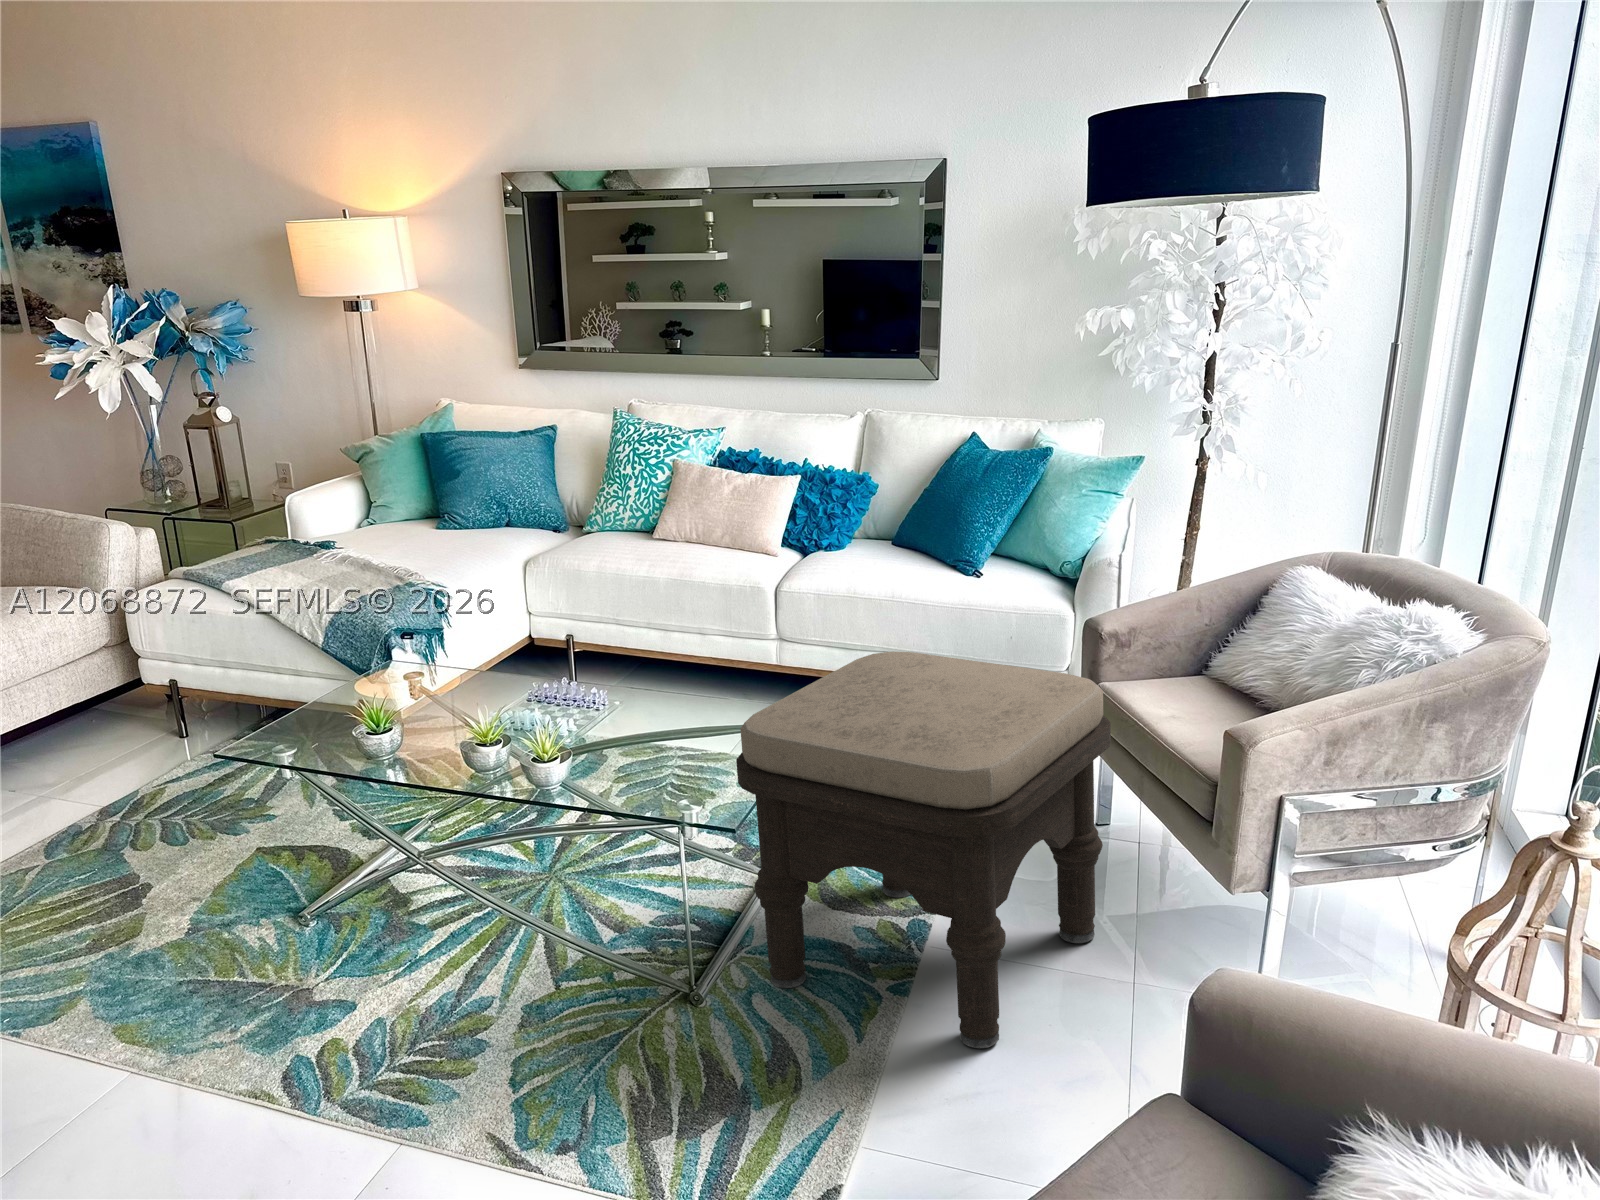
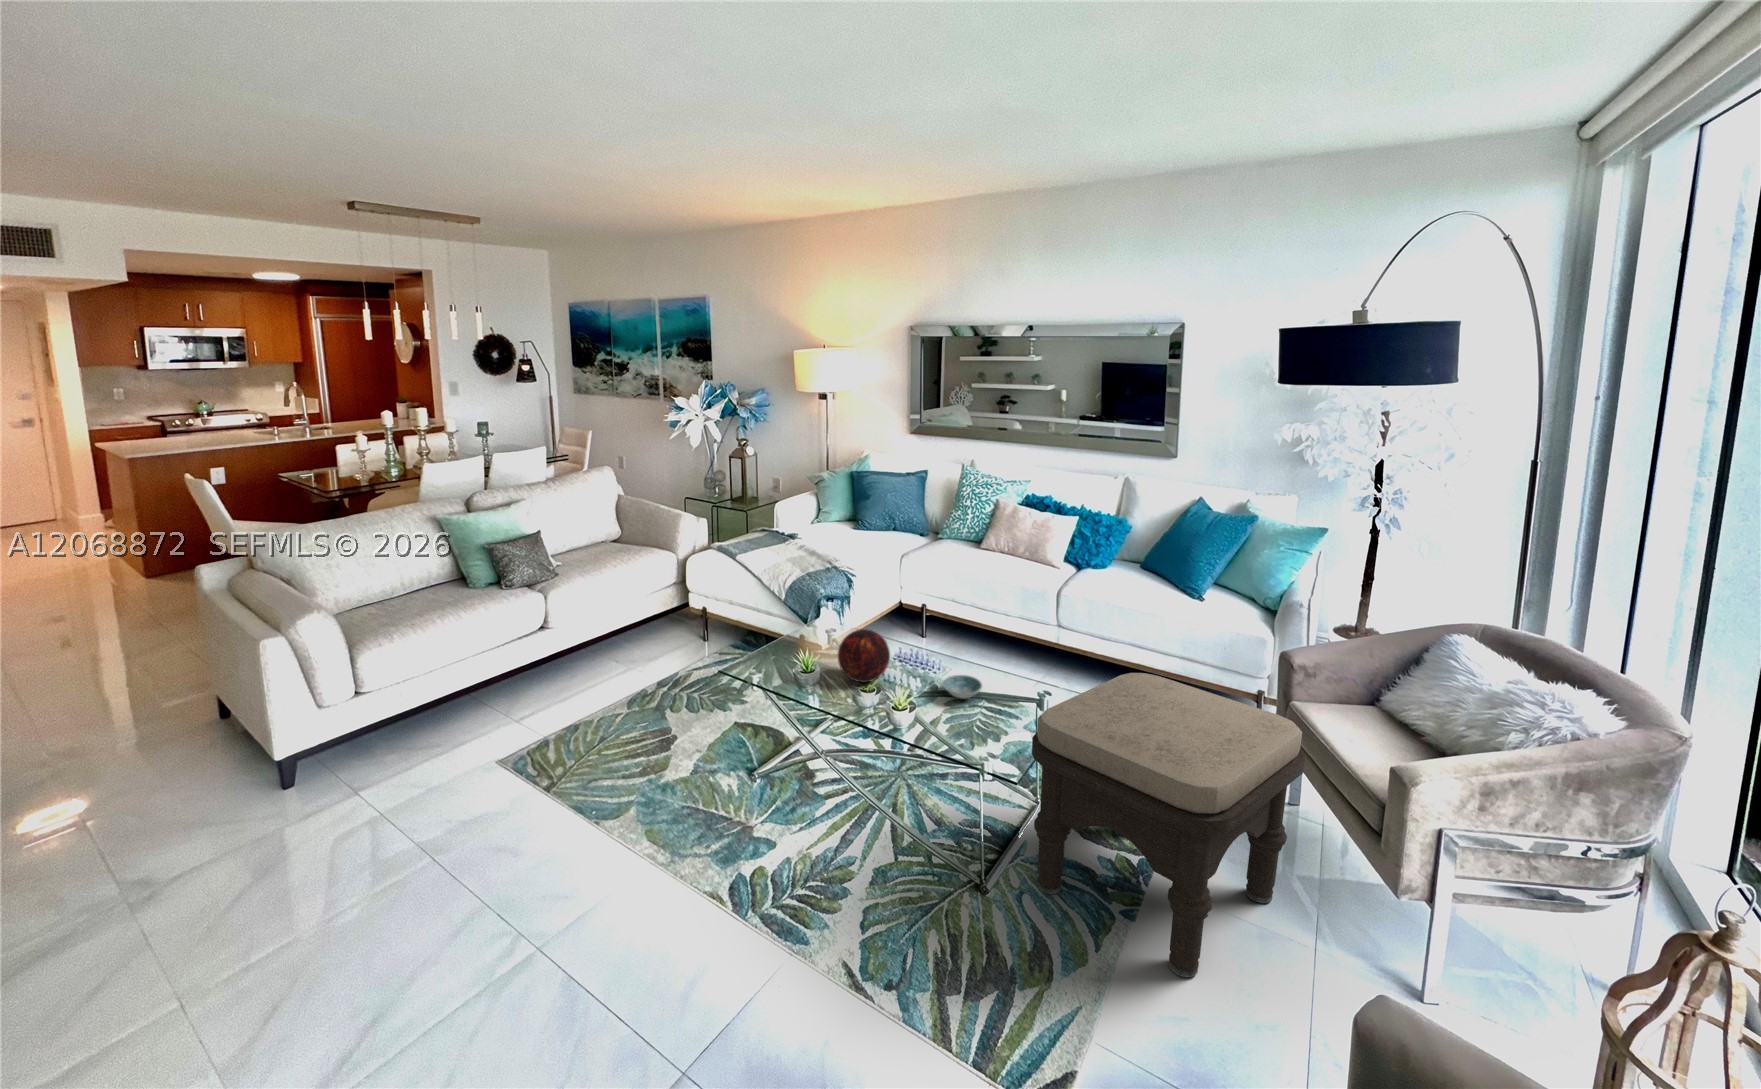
decorative orb: none [419,653,507,738] -> present [838,629,890,682]
ceramic bowl: none [595,703,658,736] -> present [943,675,982,698]

